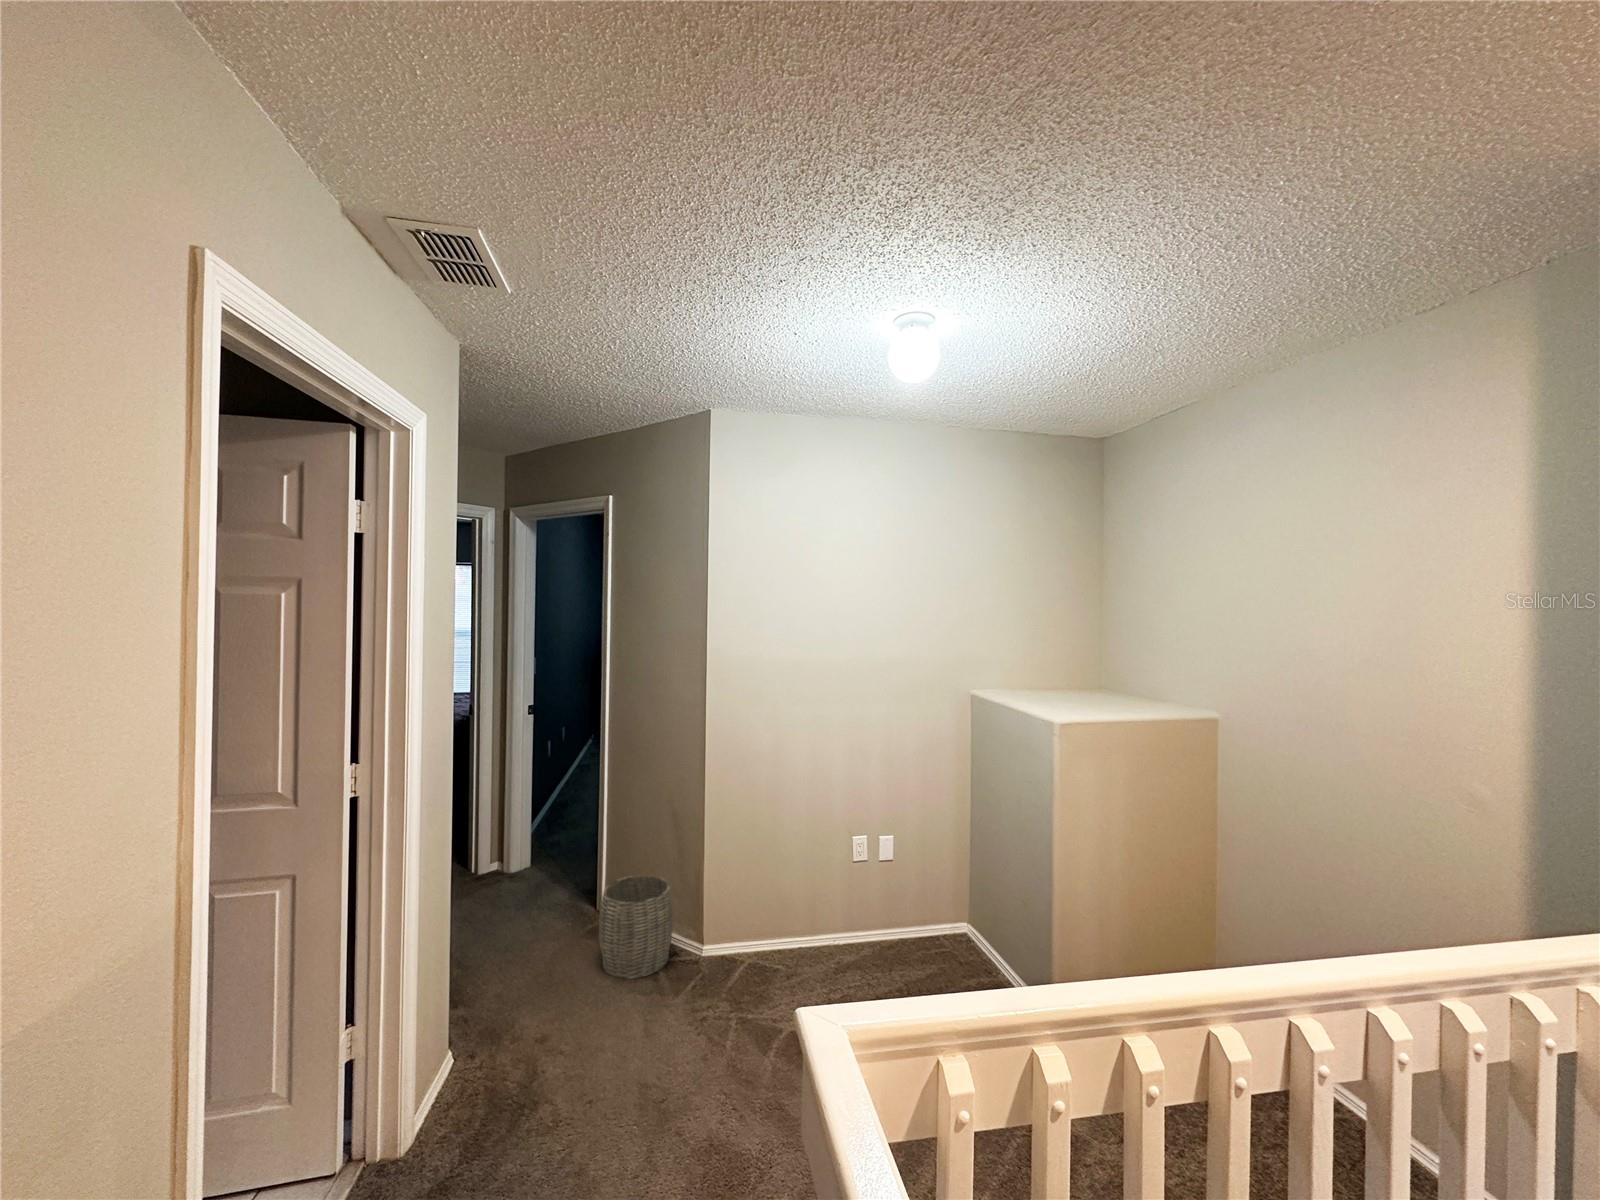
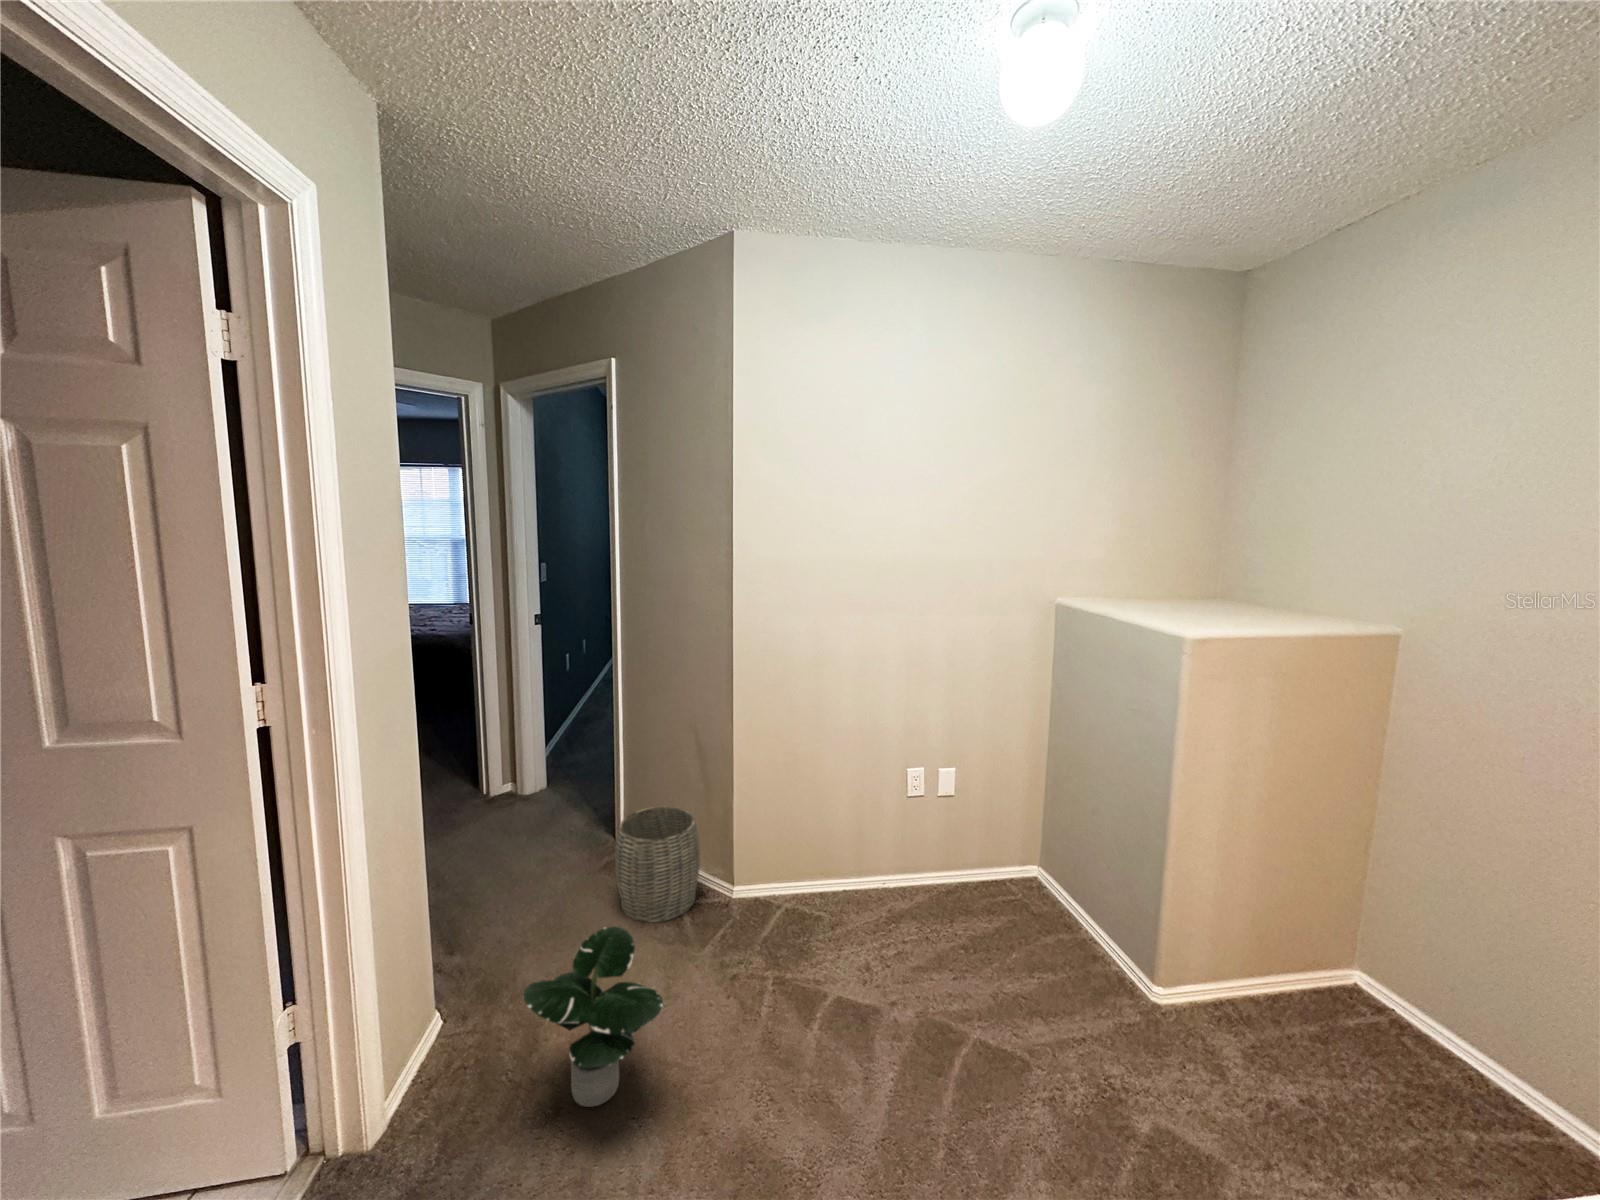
potted plant: none [534,967,647,1119] -> present [523,926,663,1107]

